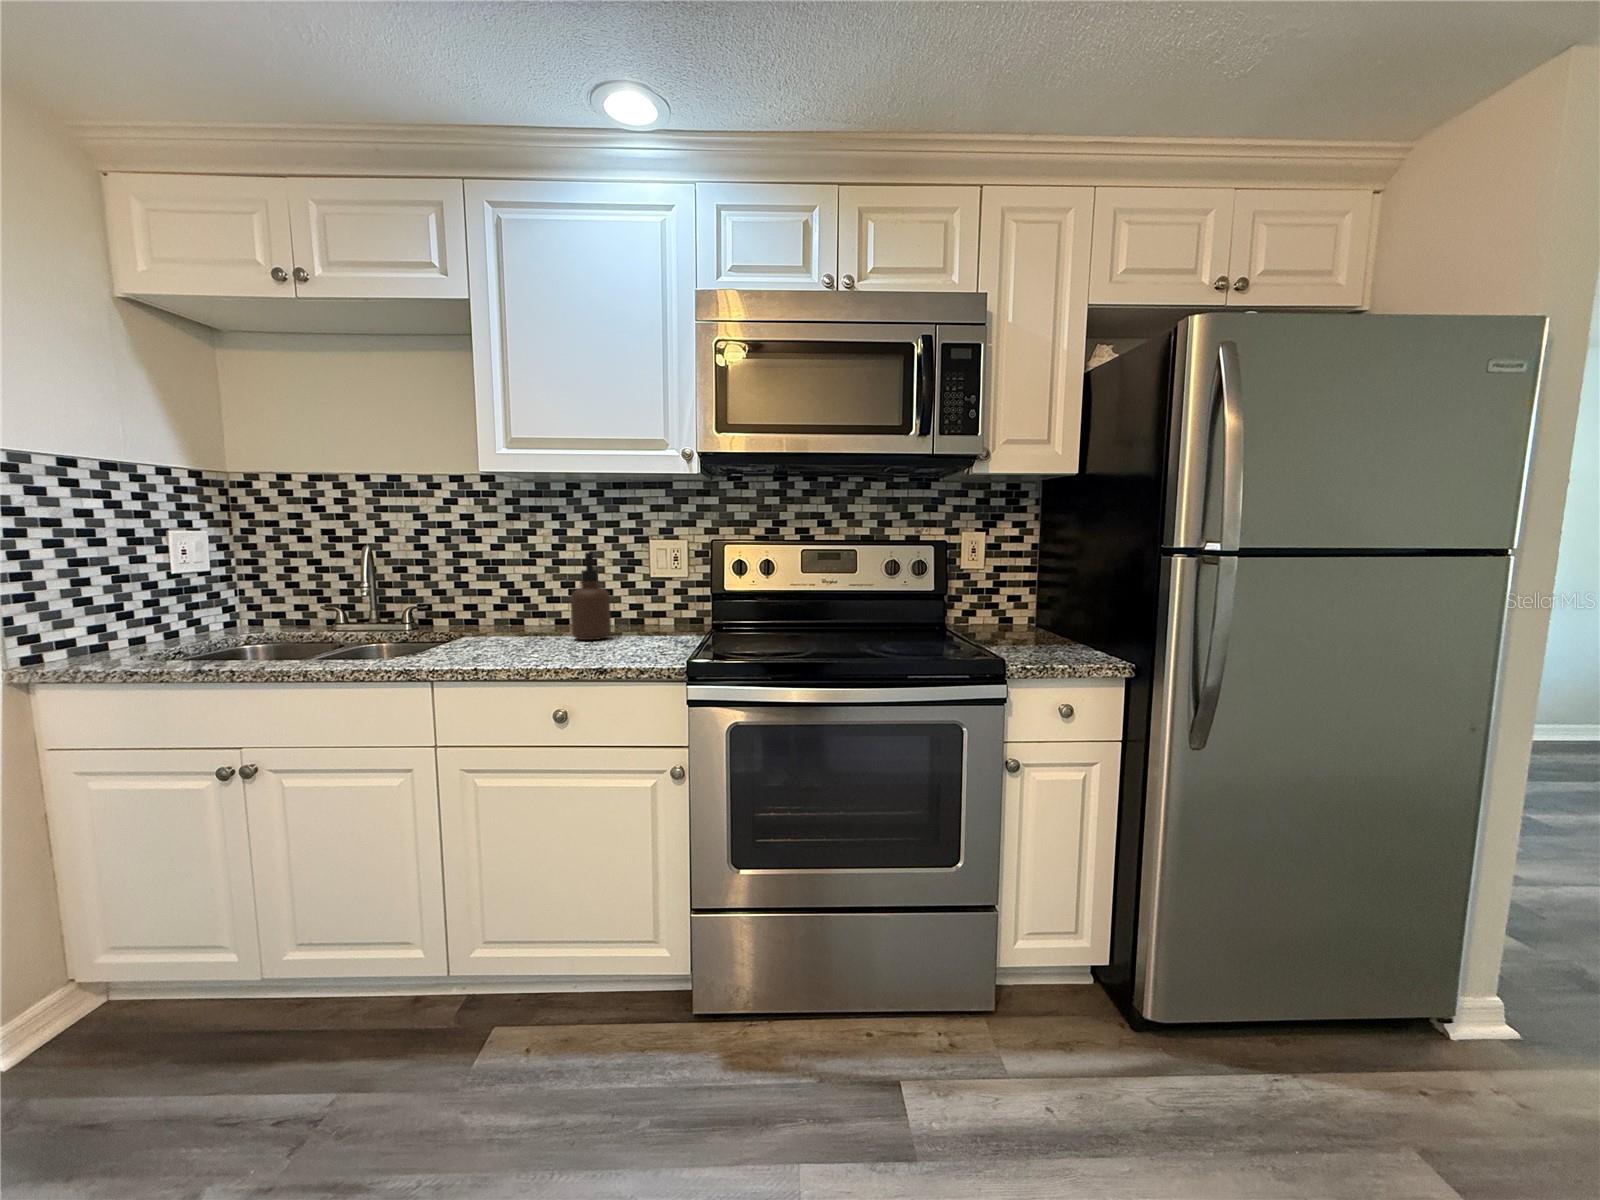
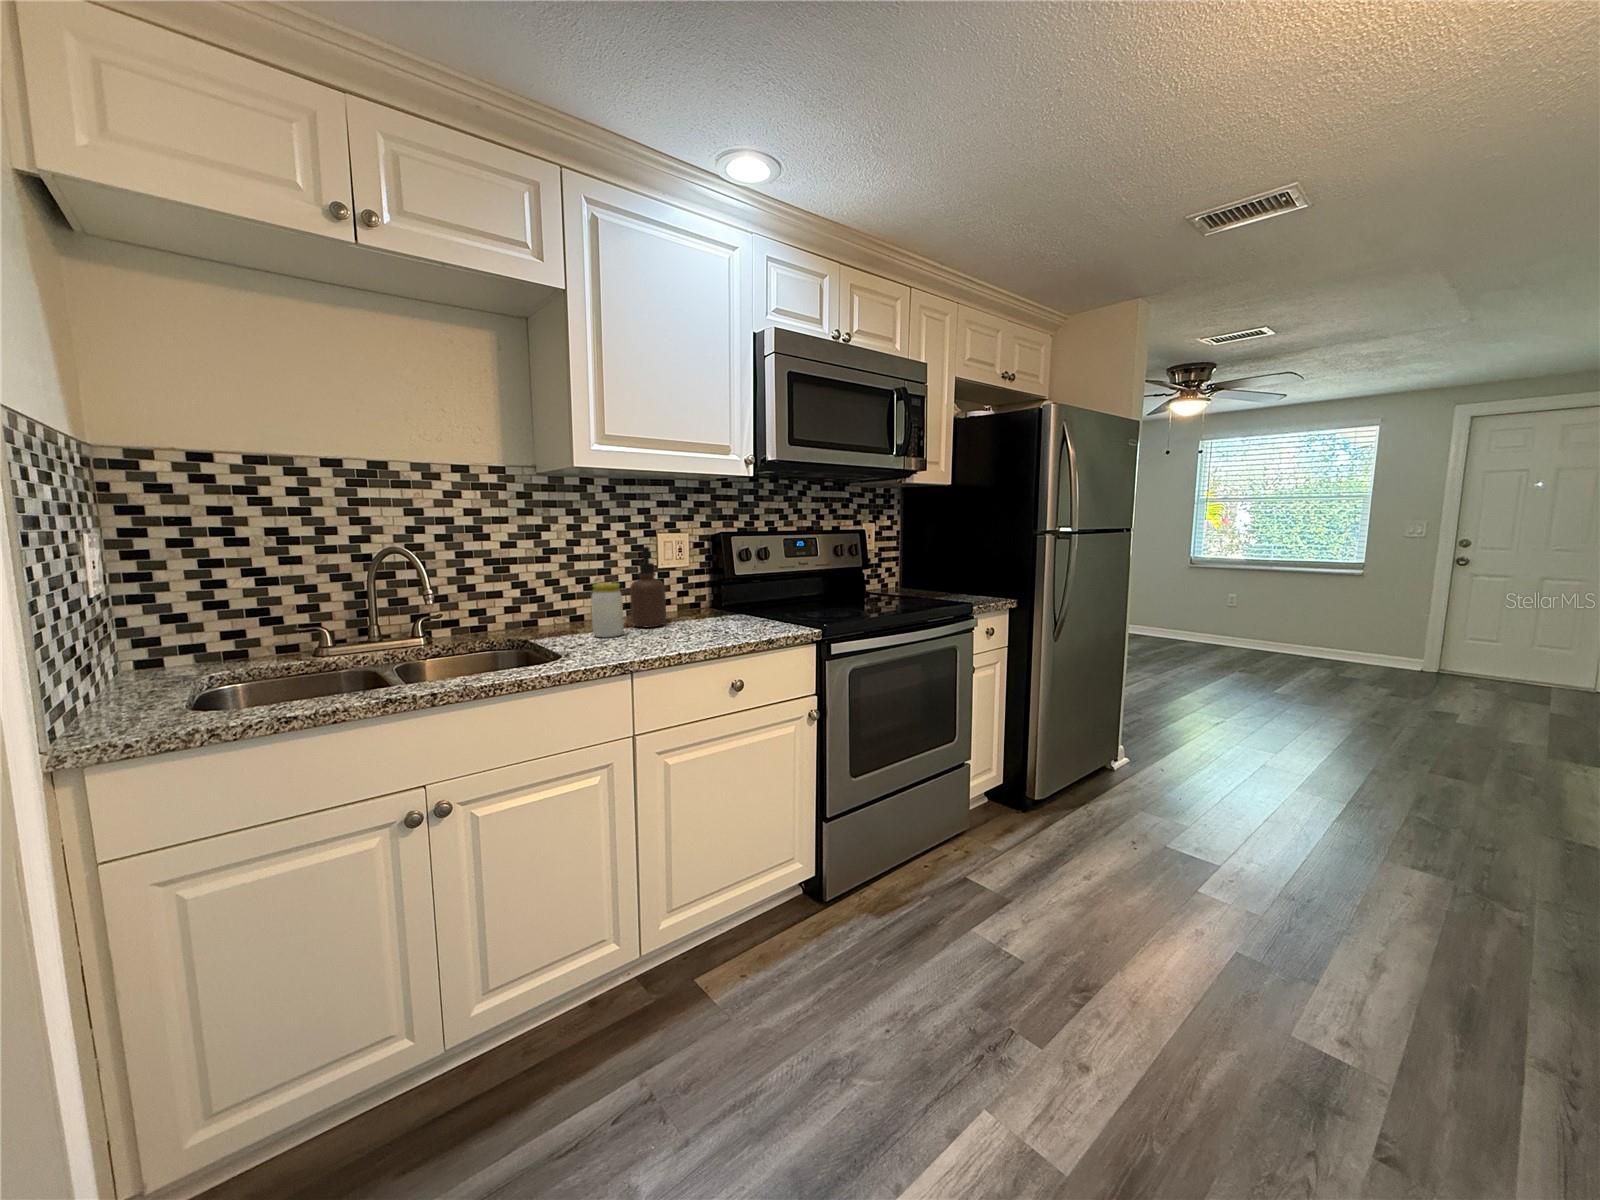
jar: none [507,588,542,644] -> present [591,583,624,637]

